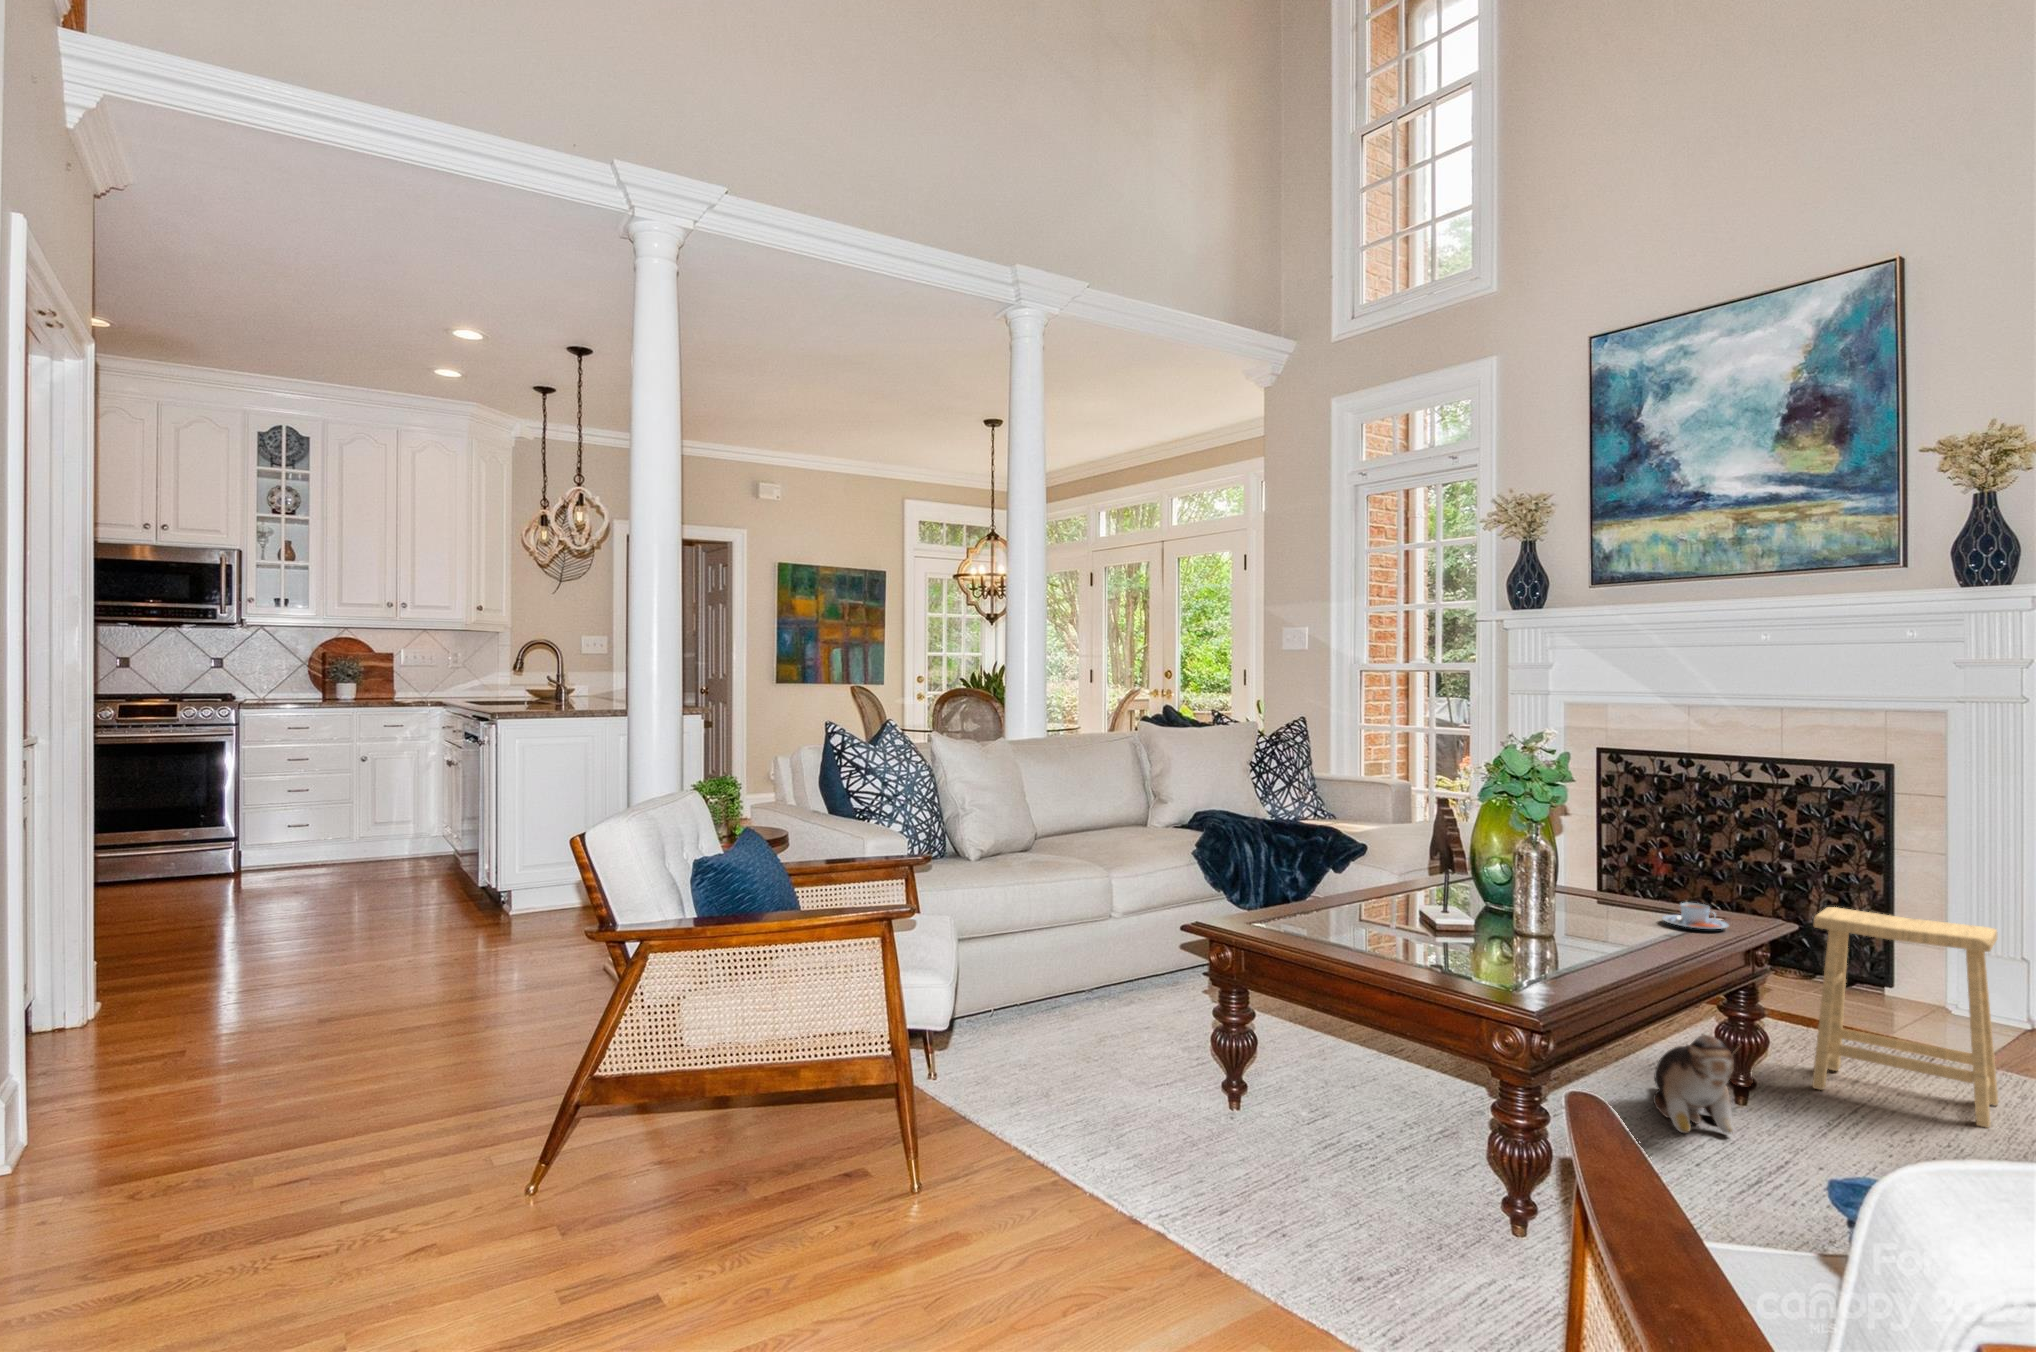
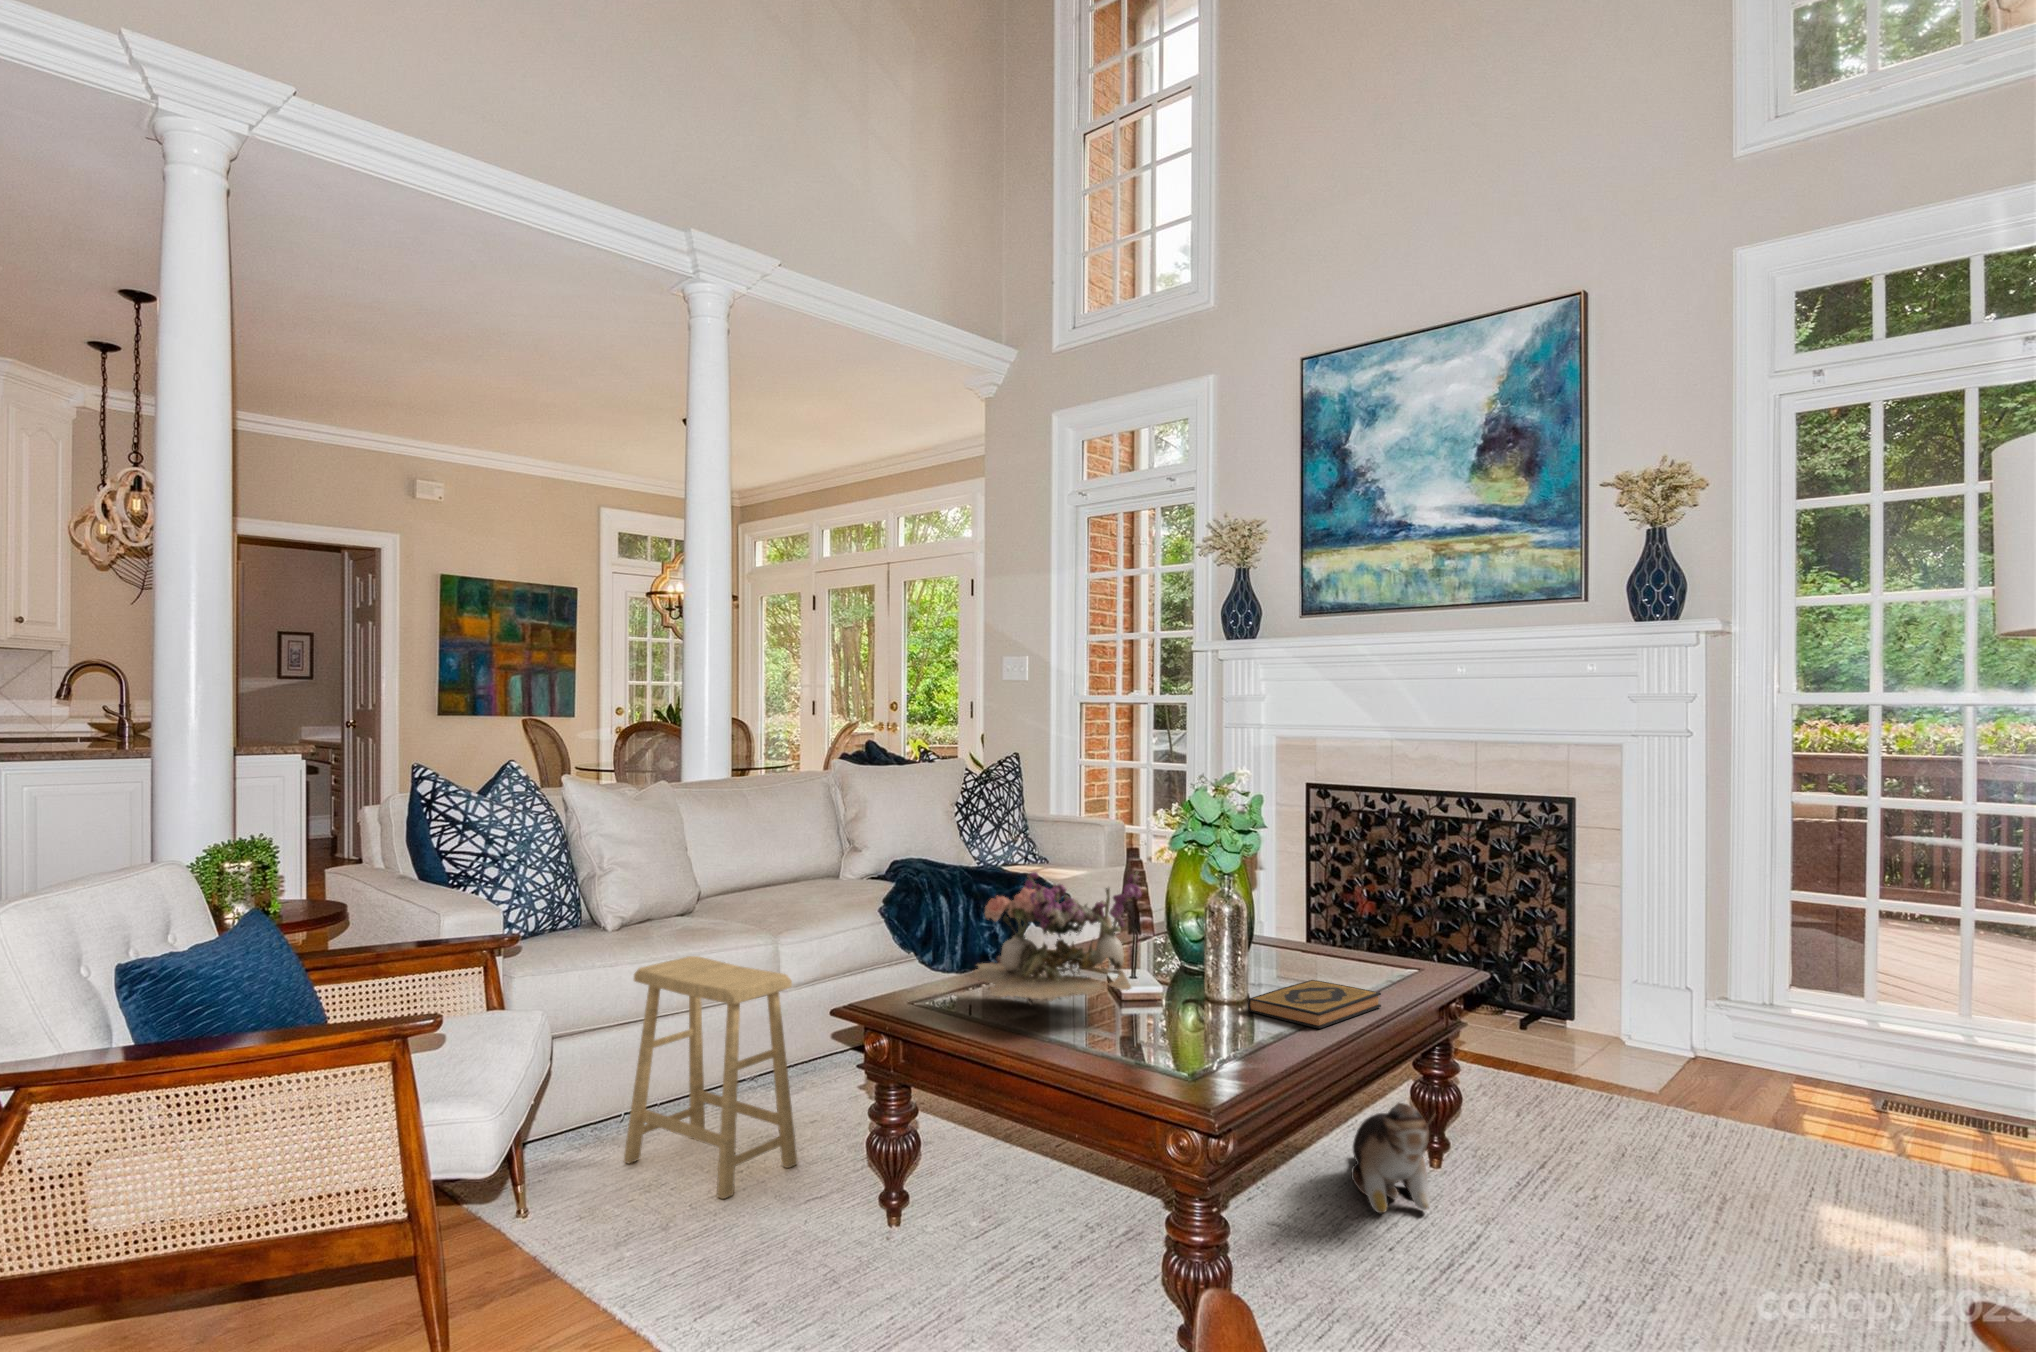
flower arrangement: none [1292,817,1454,932] -> present [966,872,1142,1004]
teacup: present [1662,903,1729,929] -> none [1360,953,1425,982]
footstool: present [1812,907,1998,1128] -> present [624,956,798,1199]
hardback book: none [1554,922,1685,961] -> present [1248,980,1381,1029]

